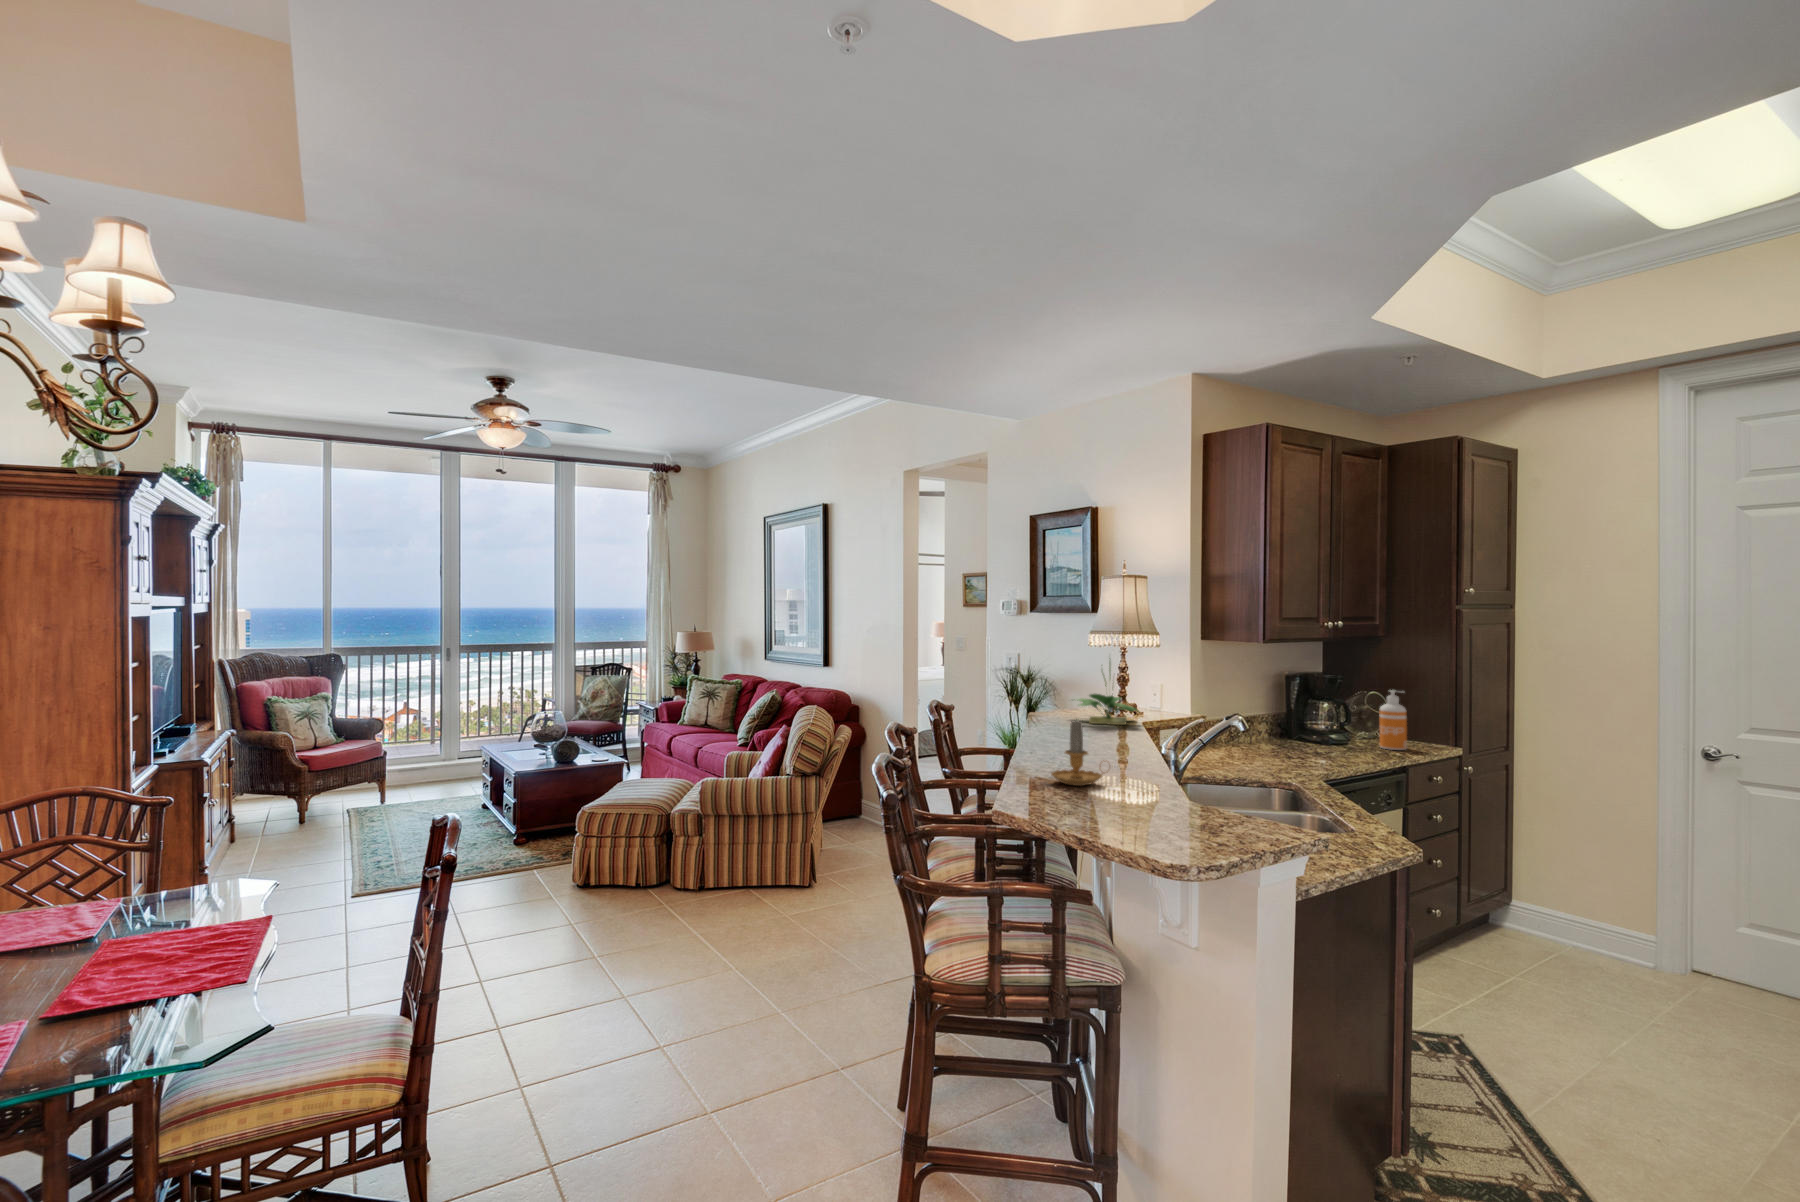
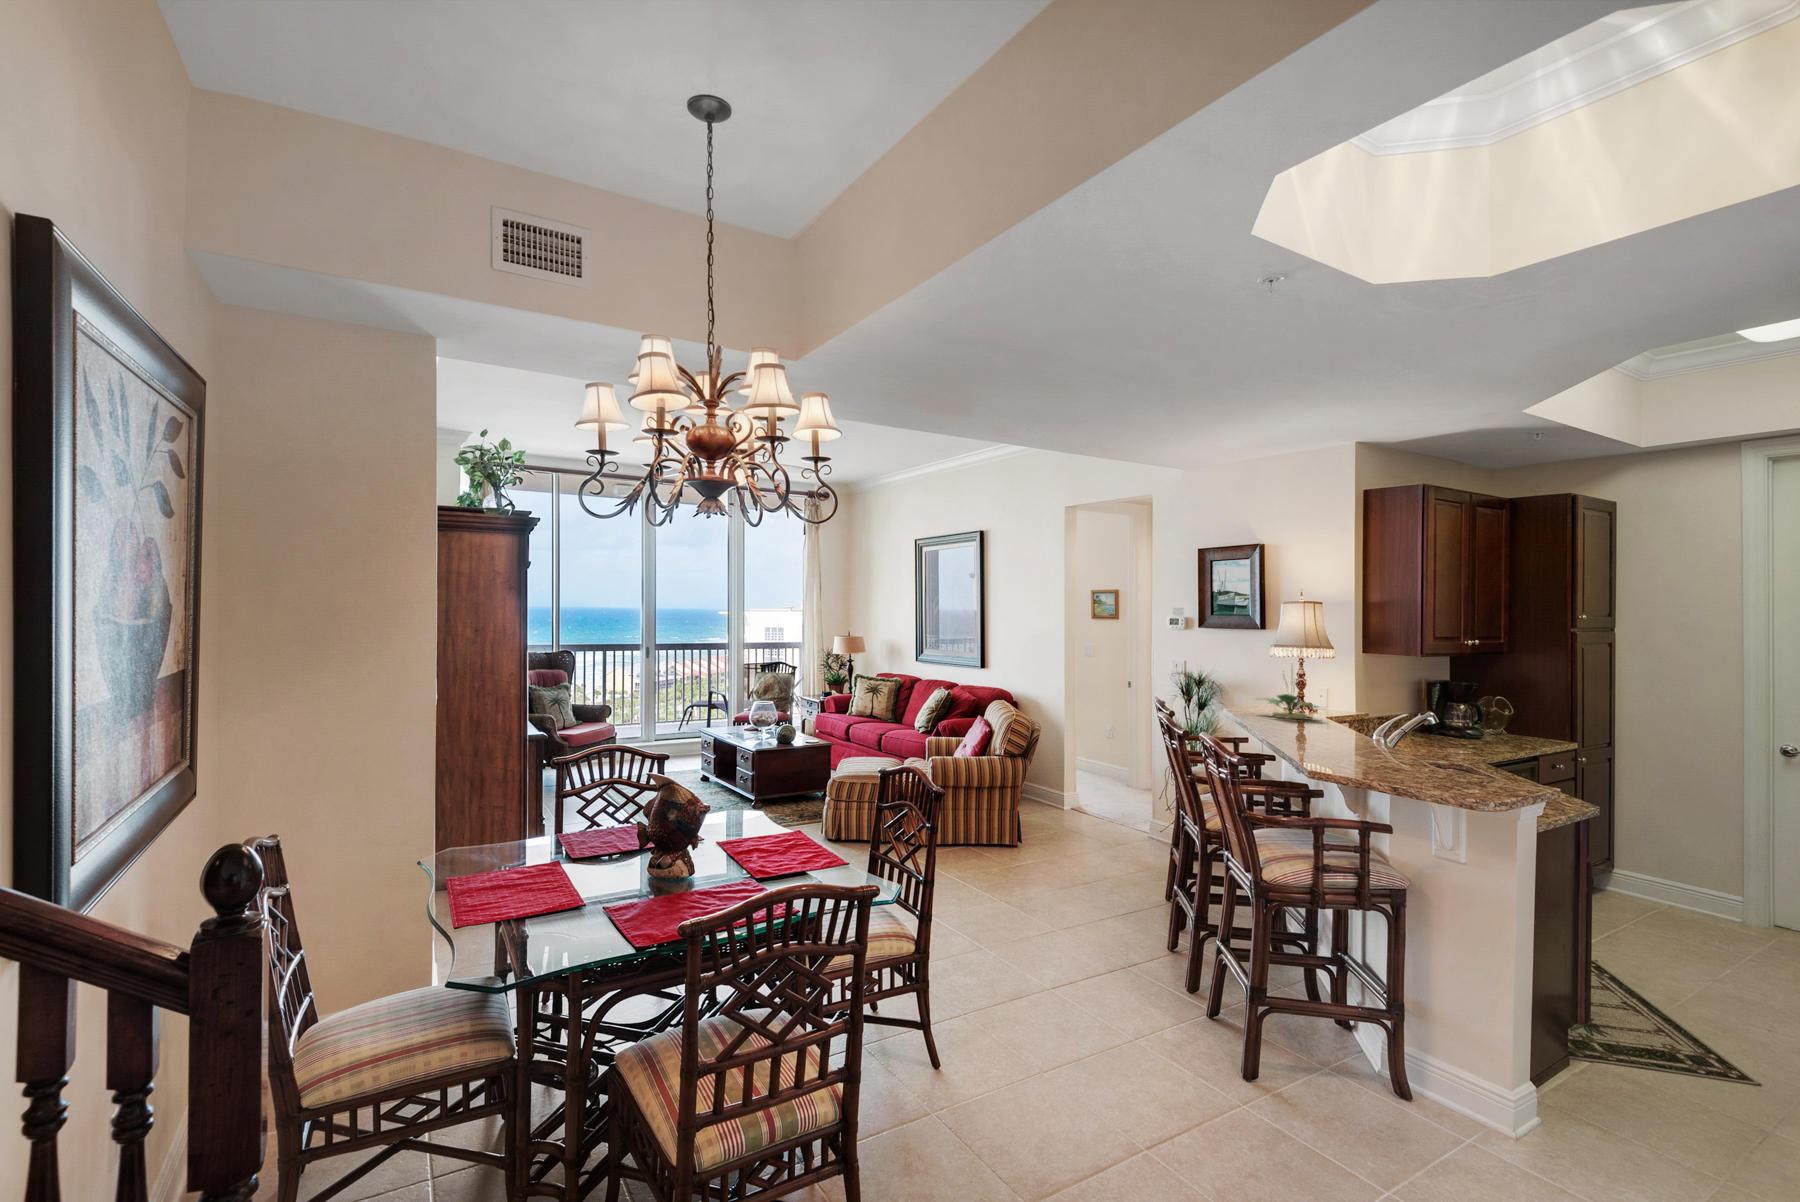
soap dispenser: present [1380,690,1407,750] -> none [1510,696,1533,744]
candle: present [1051,720,1105,786] -> none [1317,709,1360,758]

